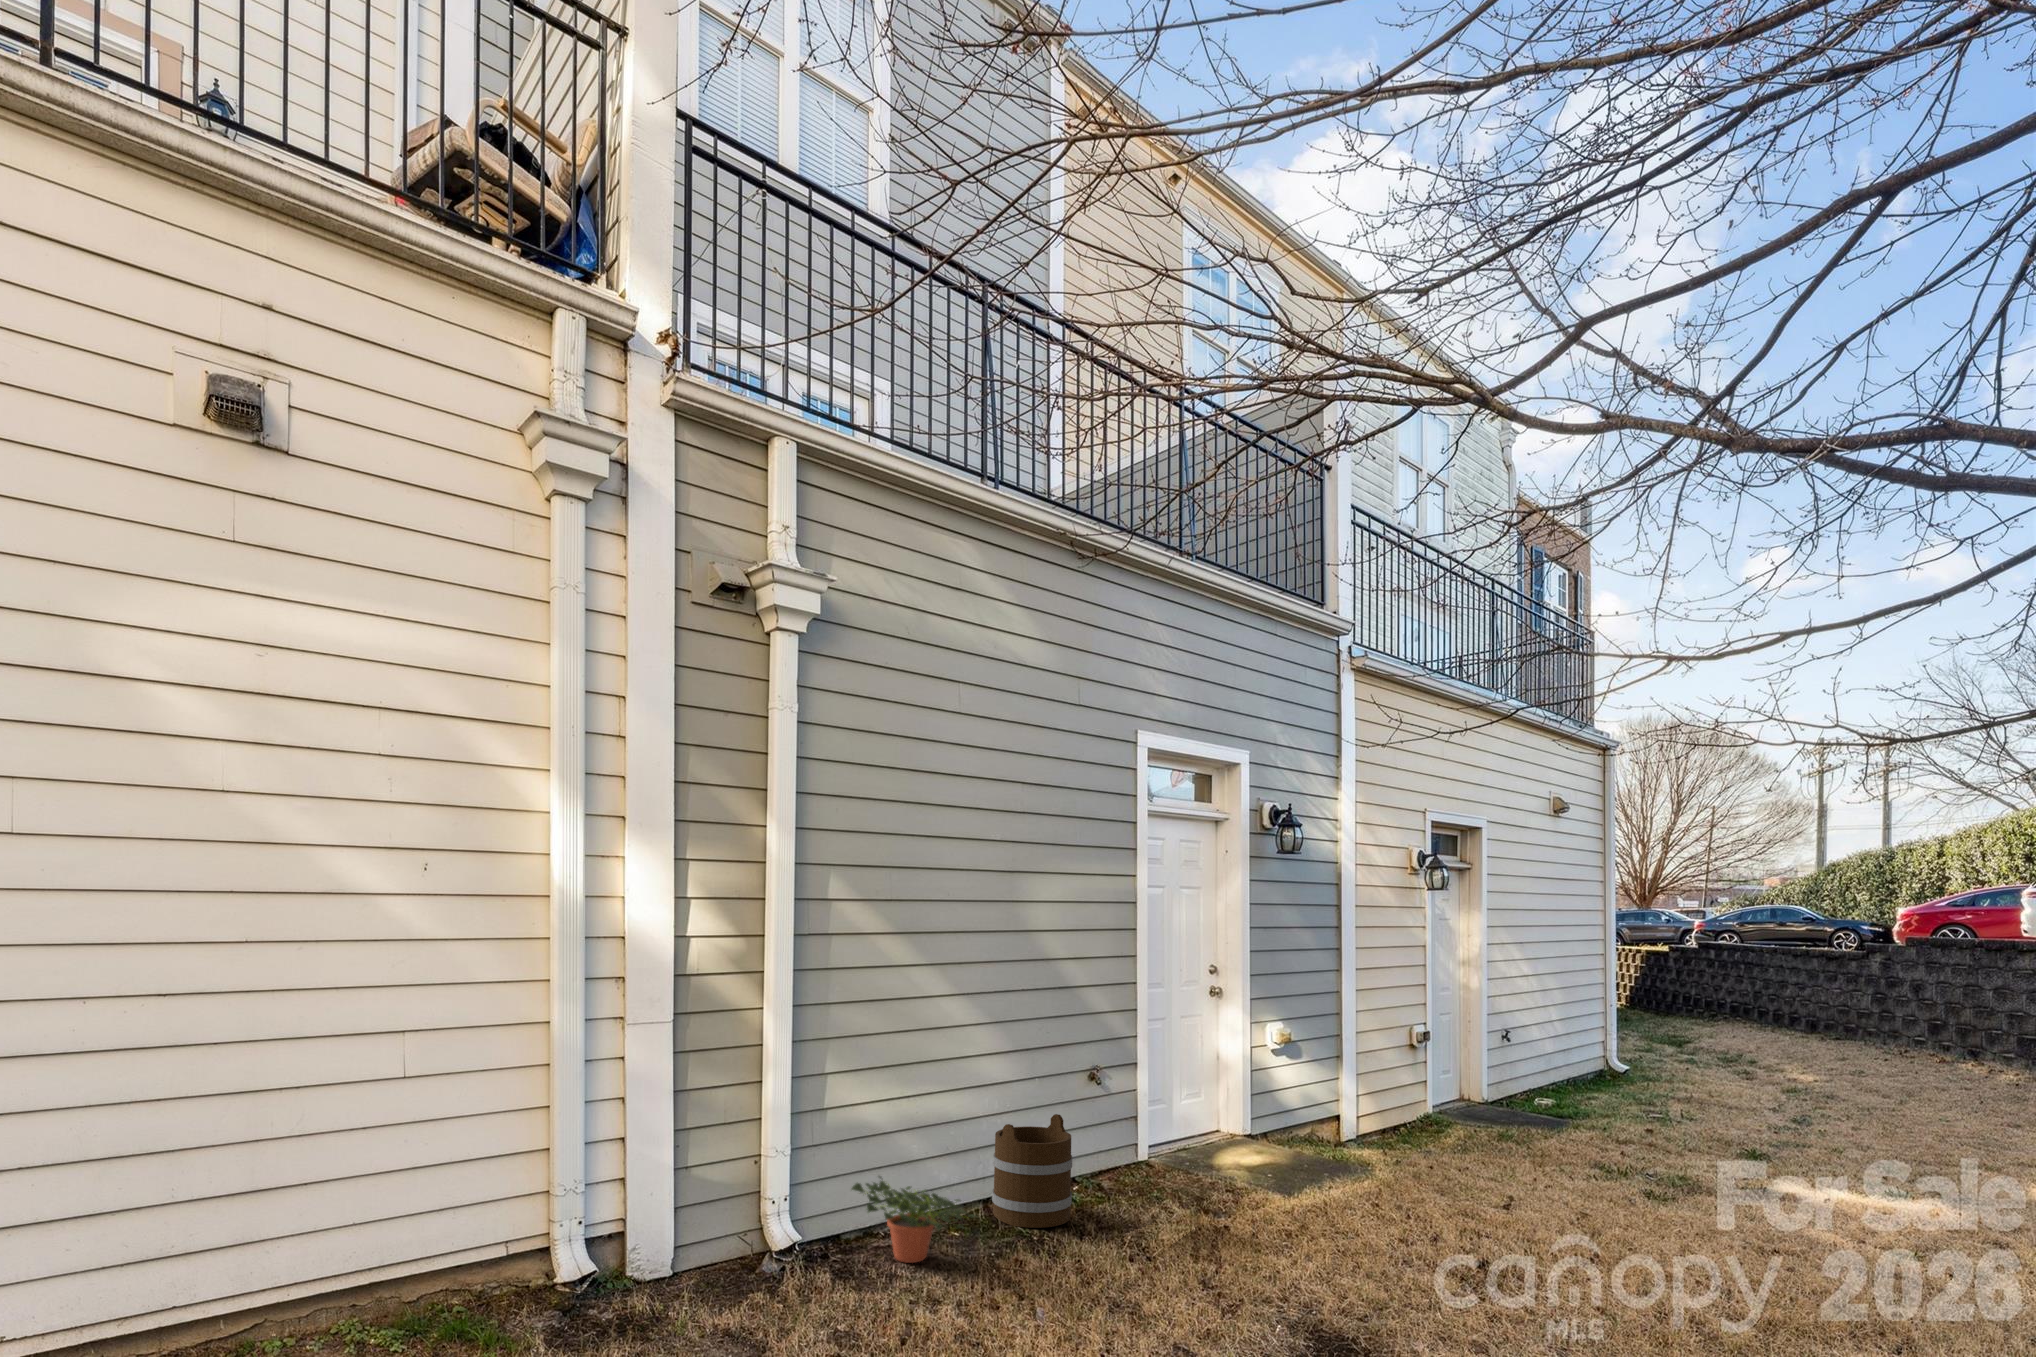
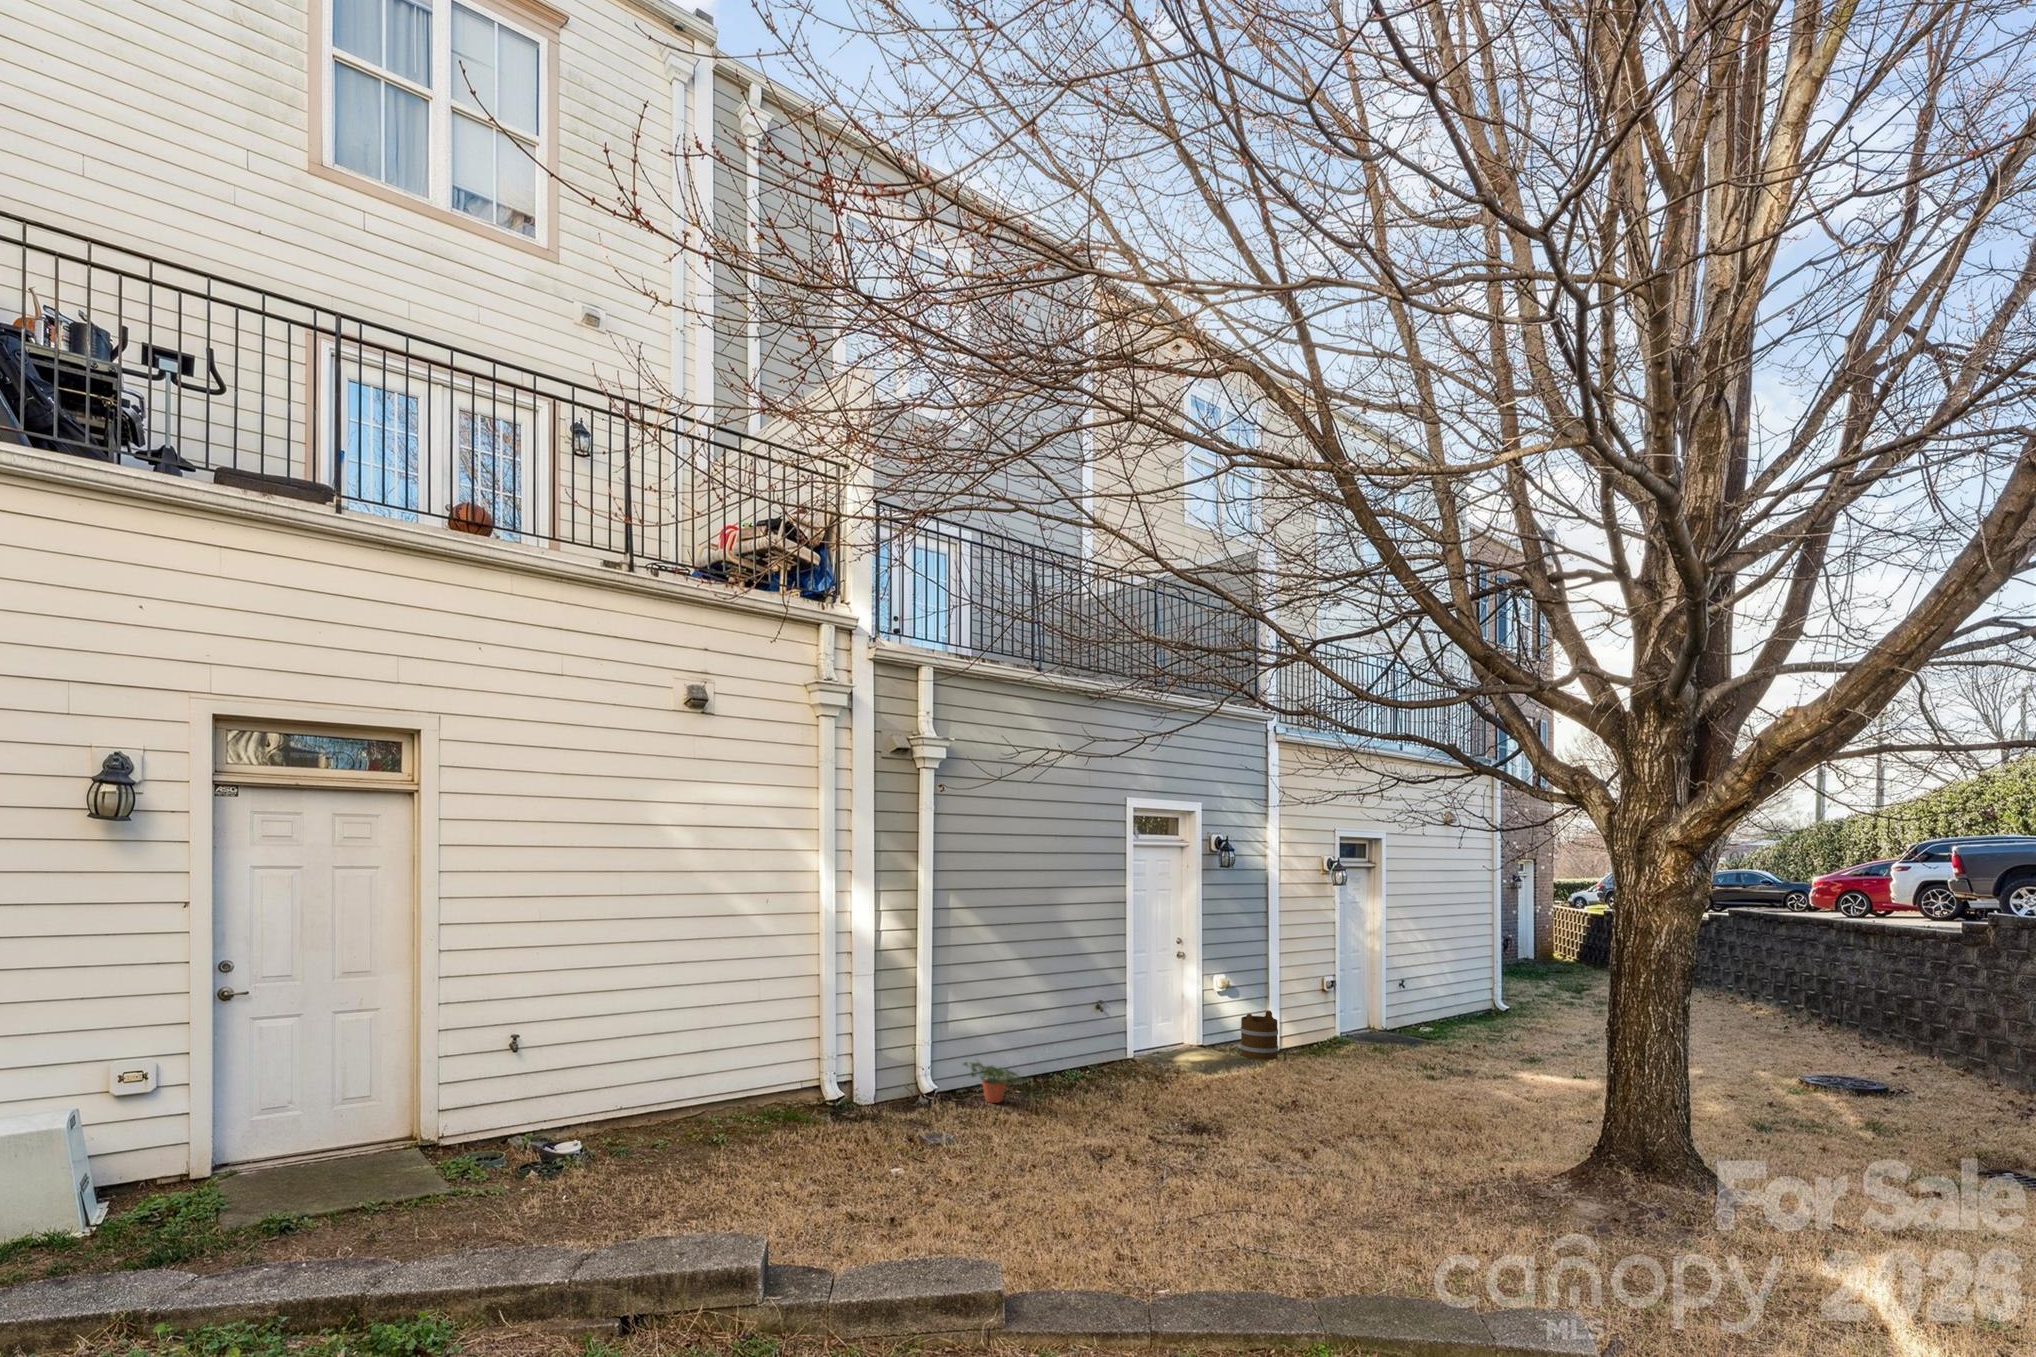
bucket: present [992,1114,1072,1228] -> present [1241,1010,1278,1060]

